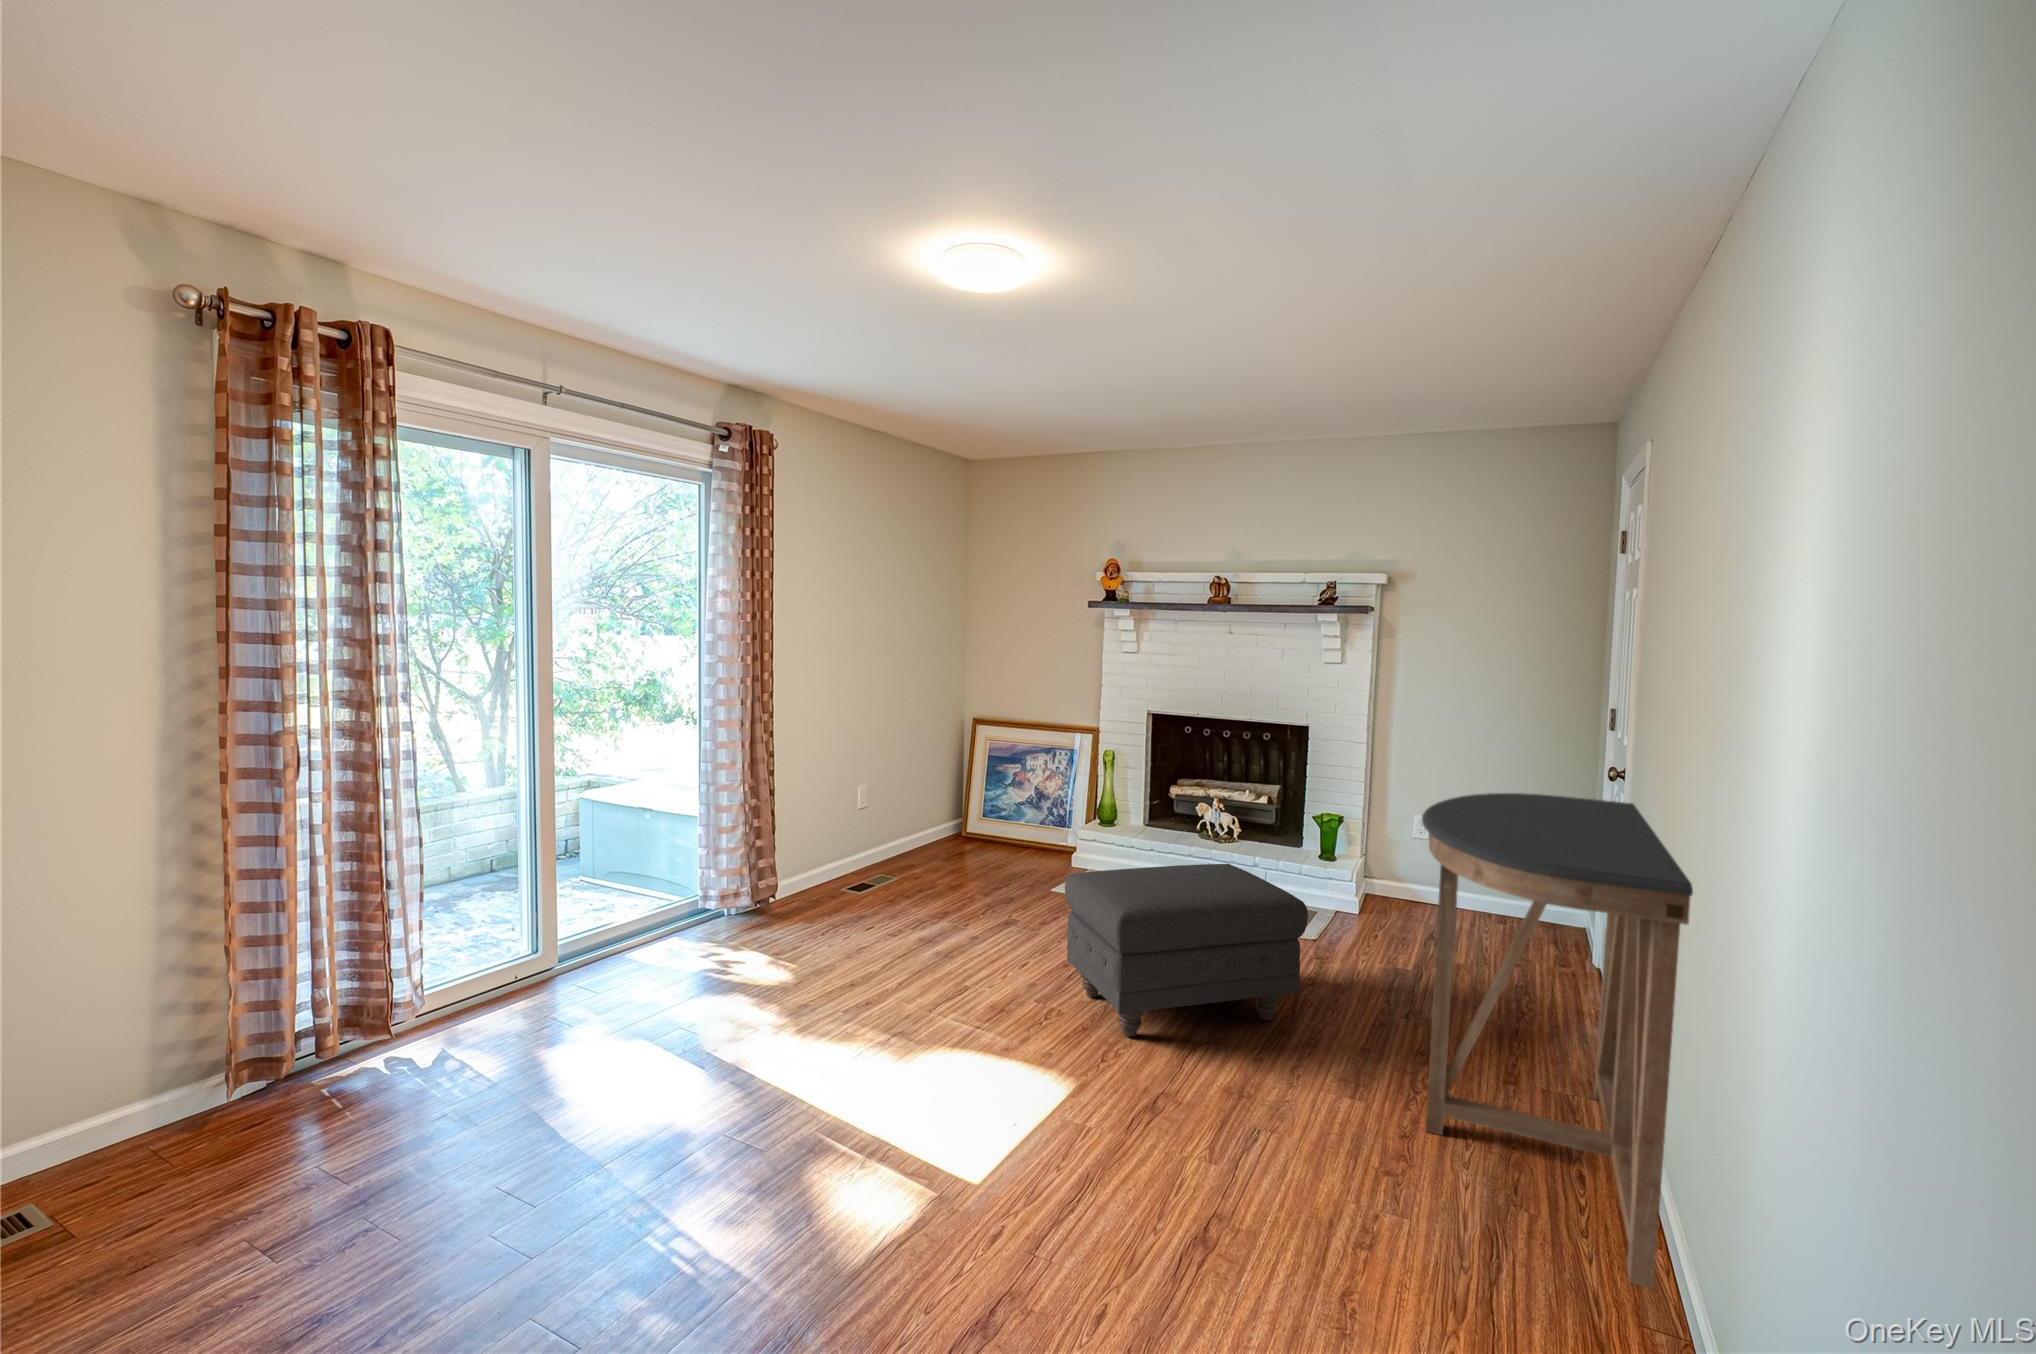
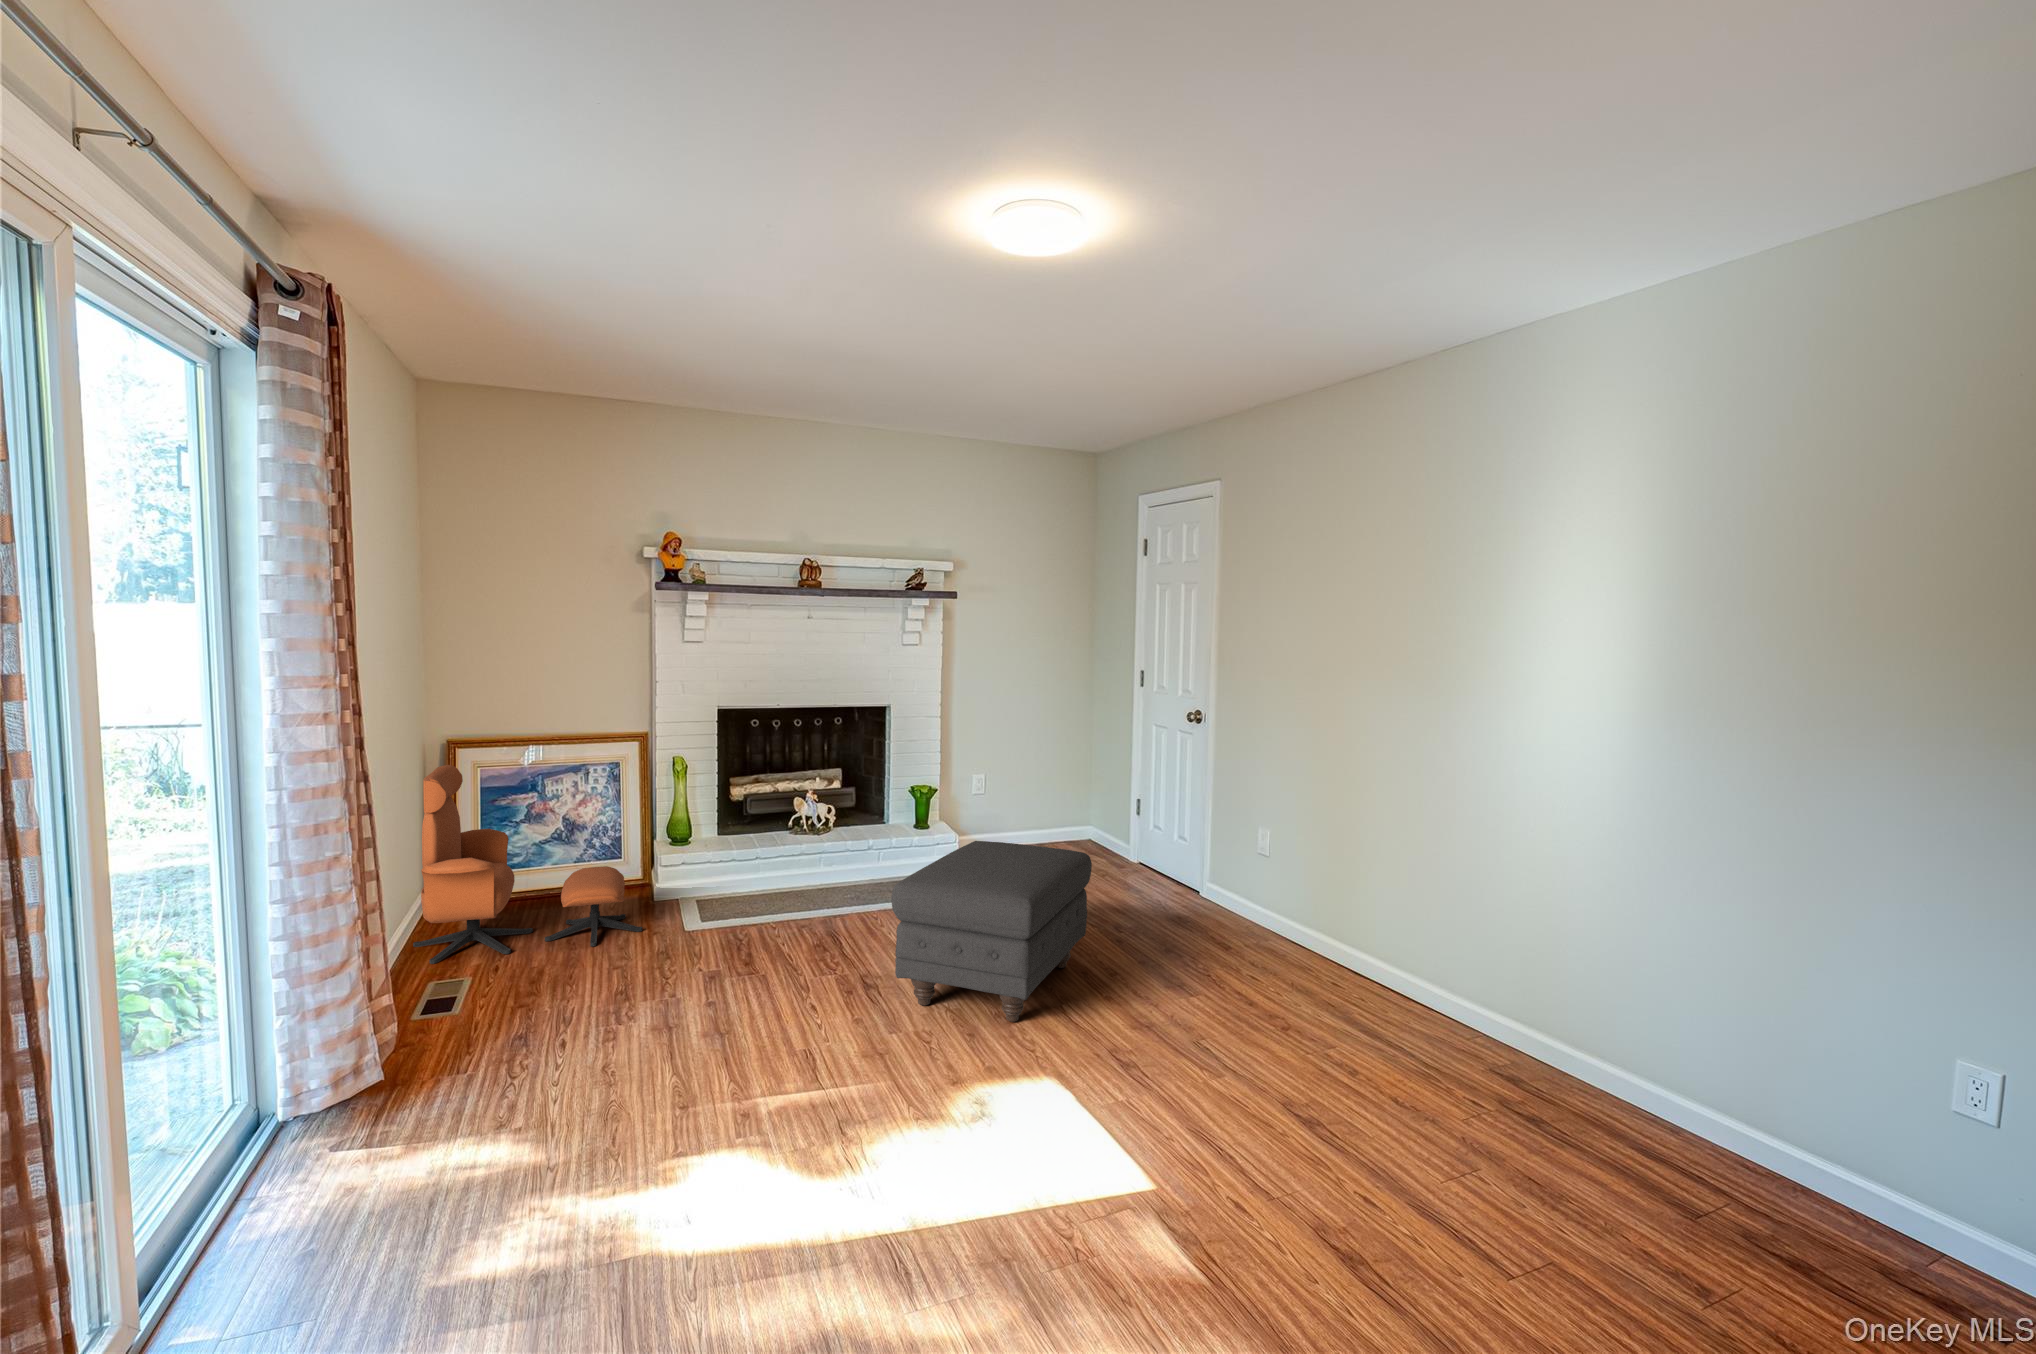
lounge chair: none [883,732,1030,884] -> present [413,765,642,964]
console table: present [1422,793,1693,1289] -> none [1211,733,1477,1024]

